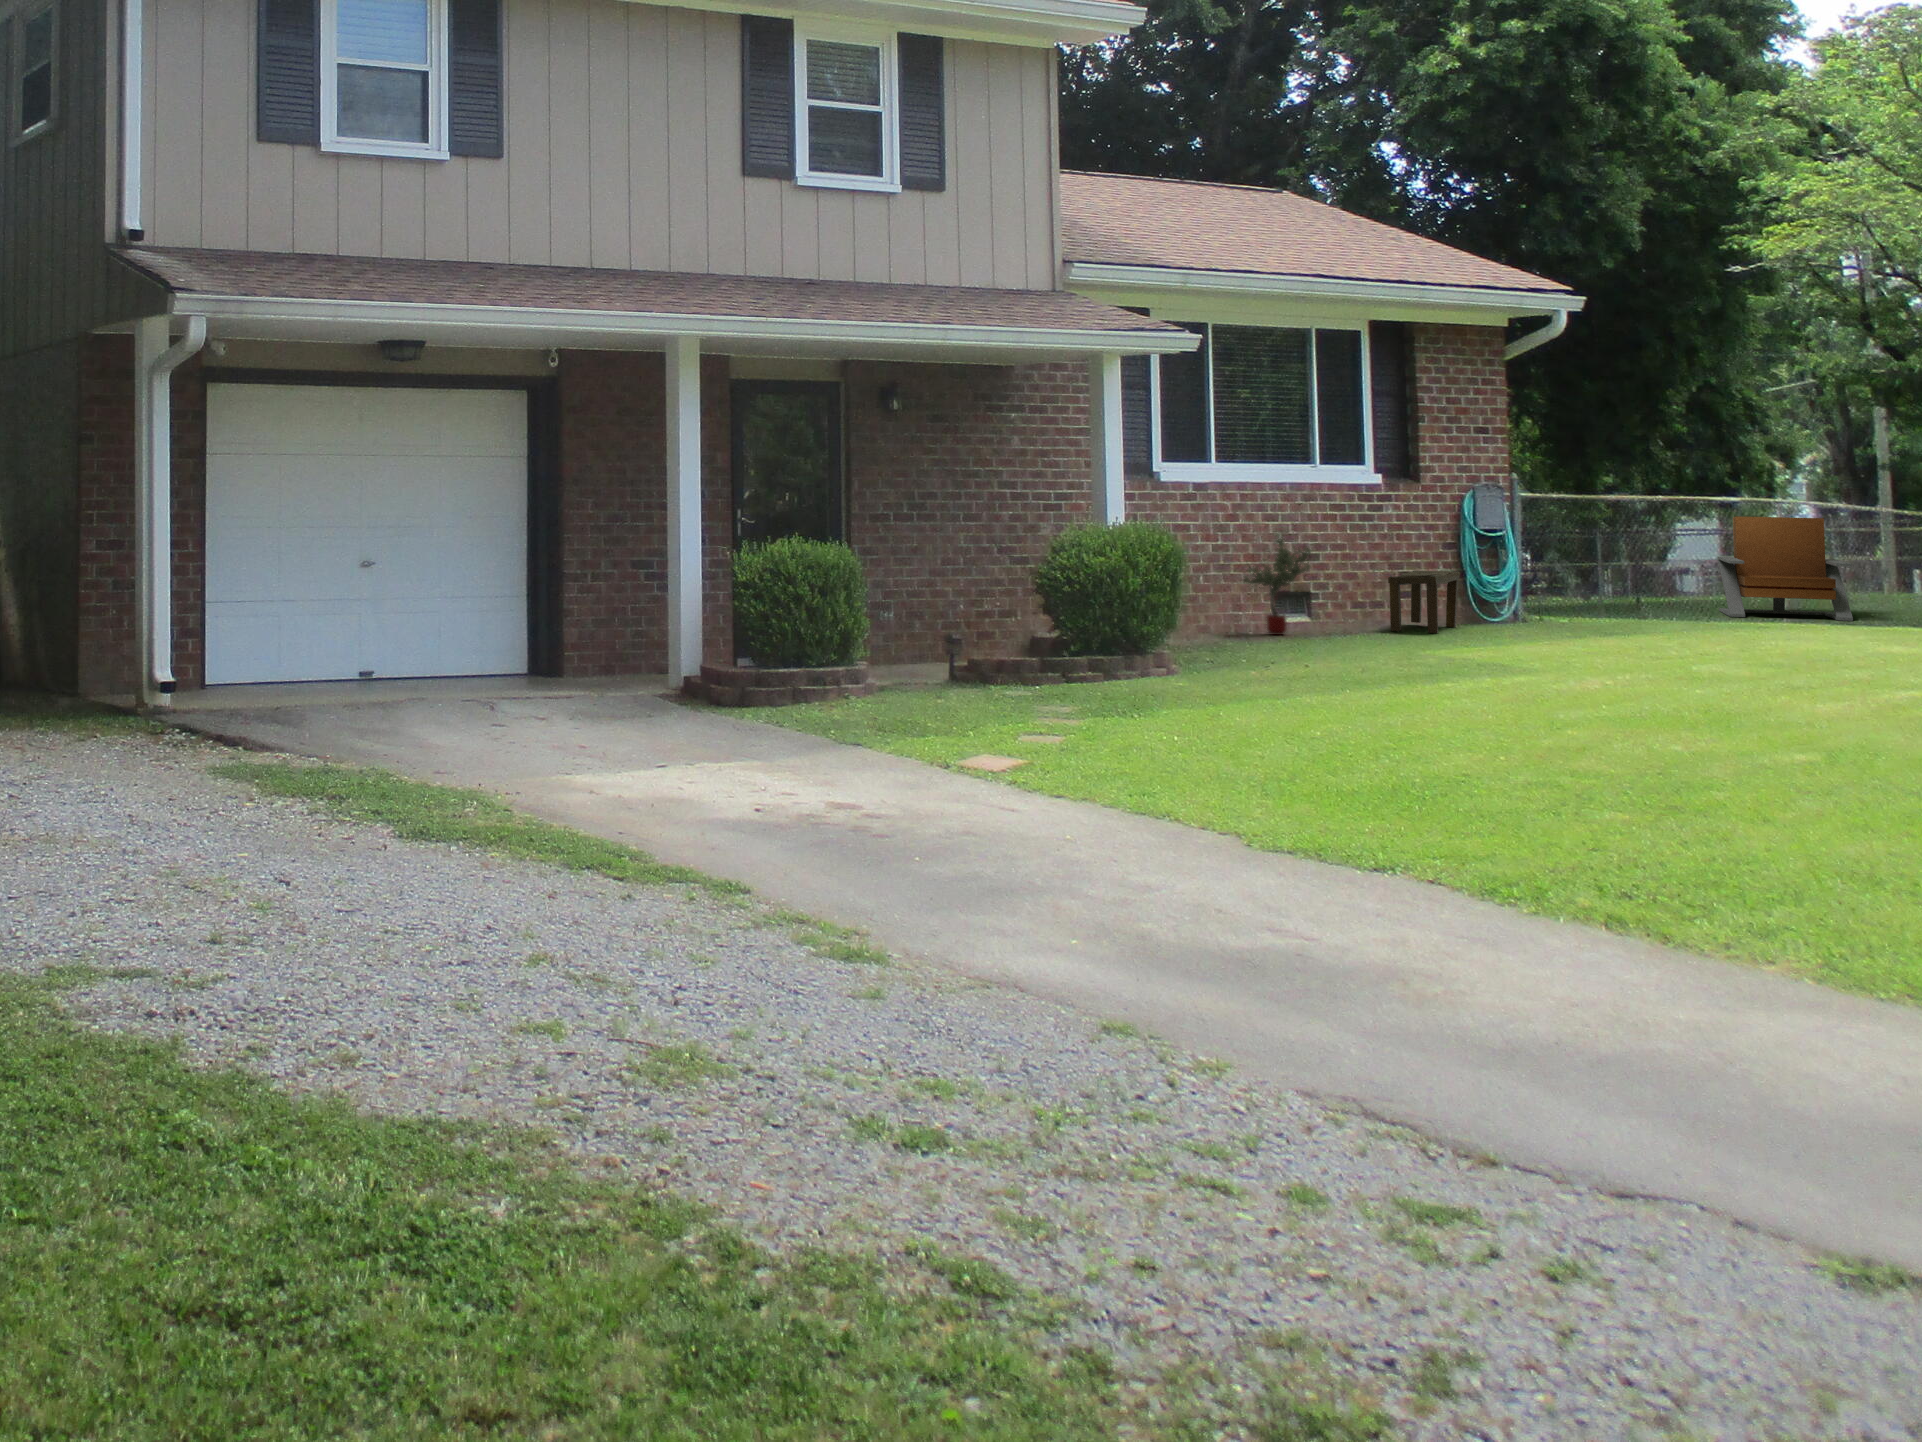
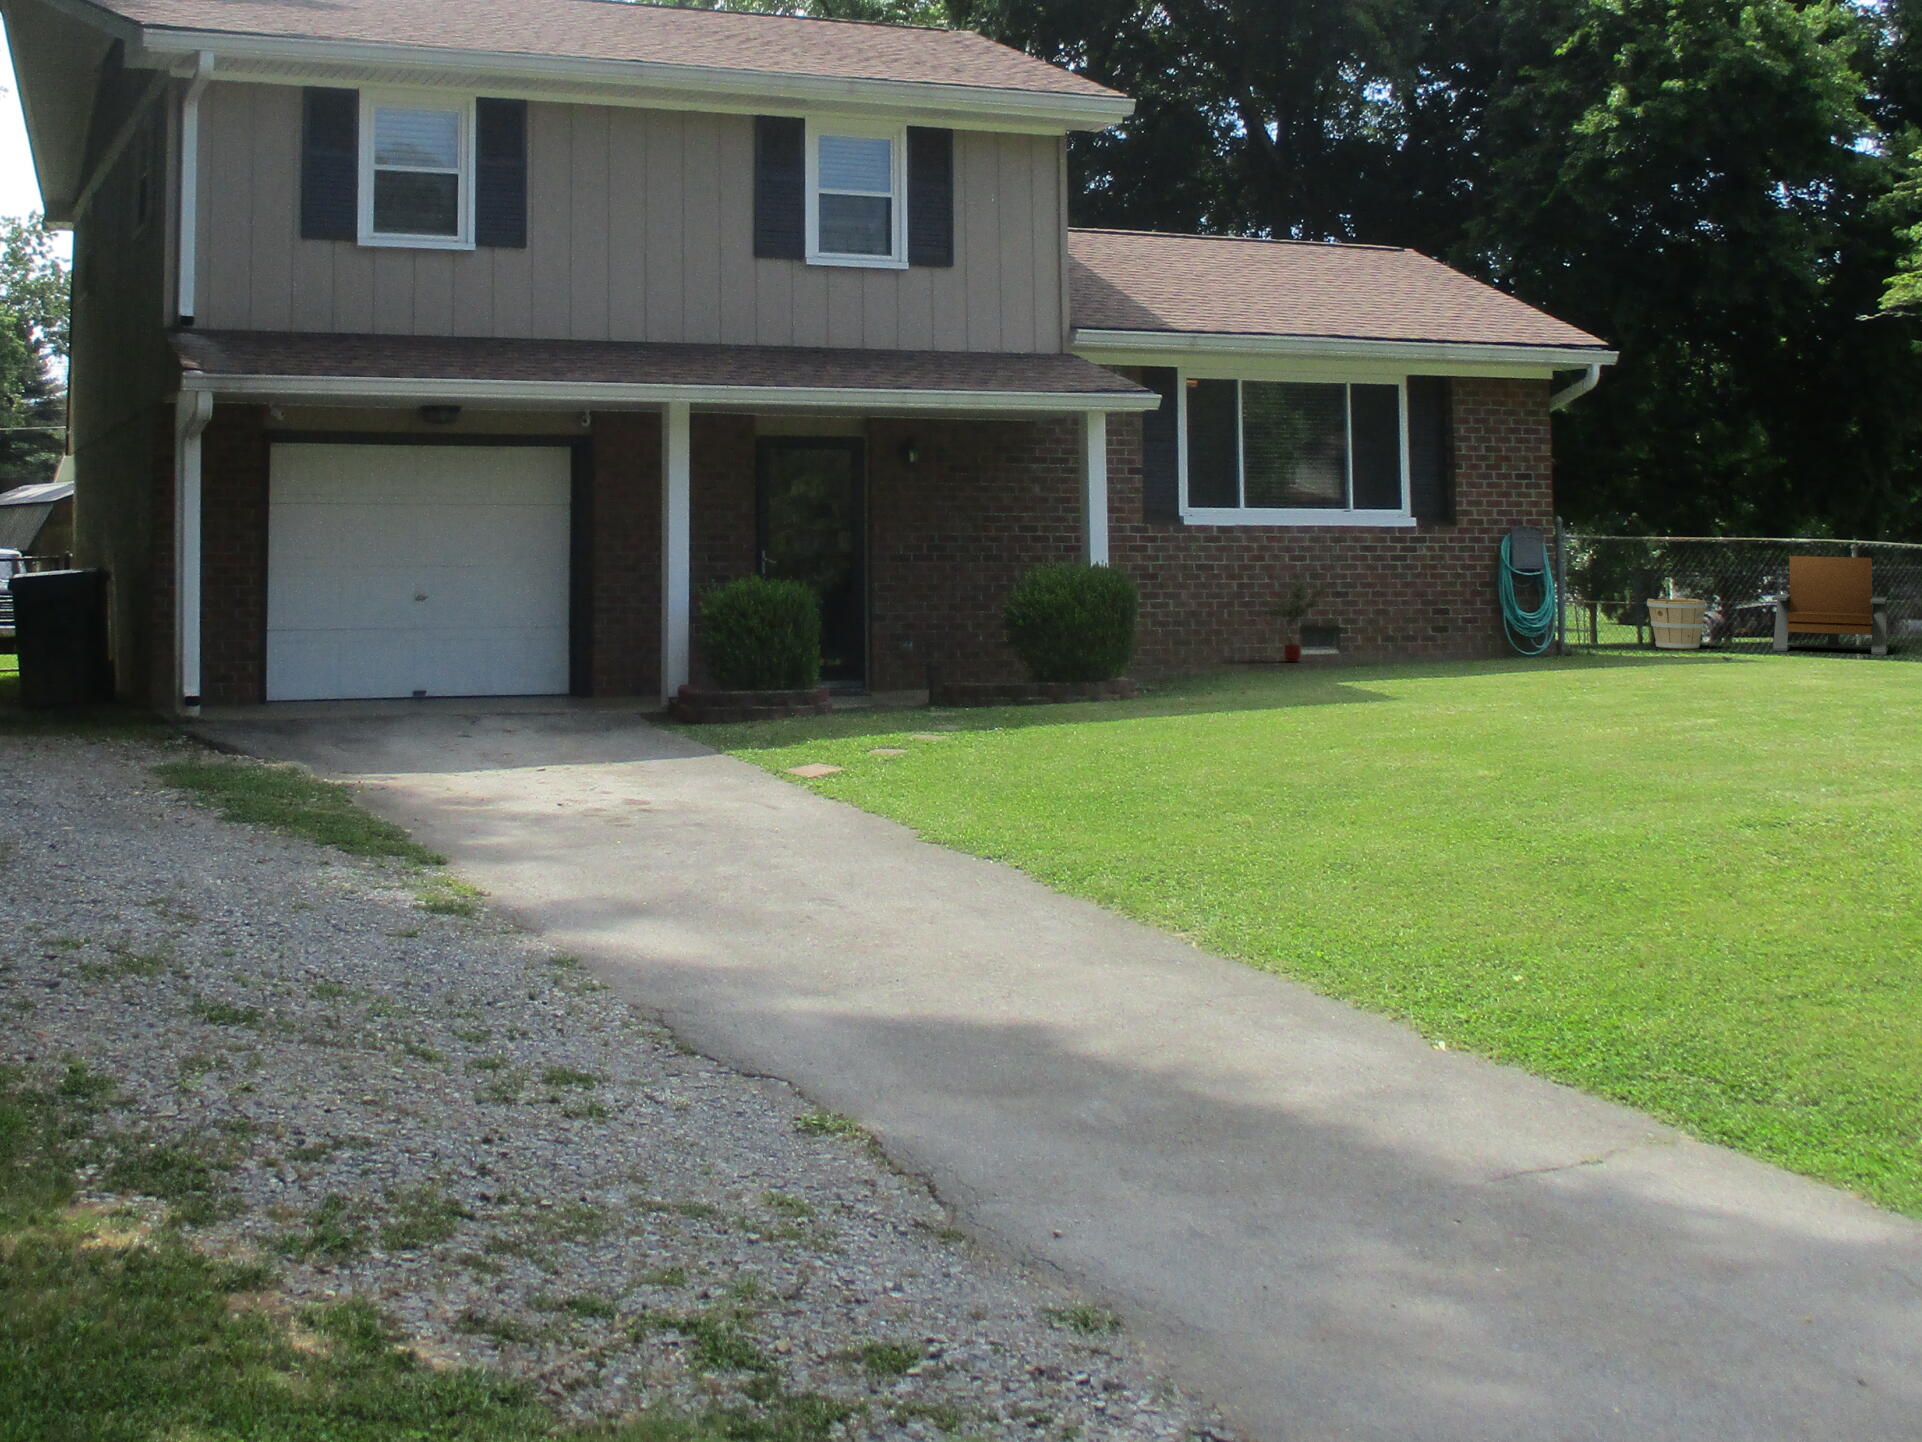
wooden bucket: none [1592,561,1658,616] -> present [1647,598,1707,649]
bench: present [1388,571,1460,633] -> none [1405,605,1484,662]

